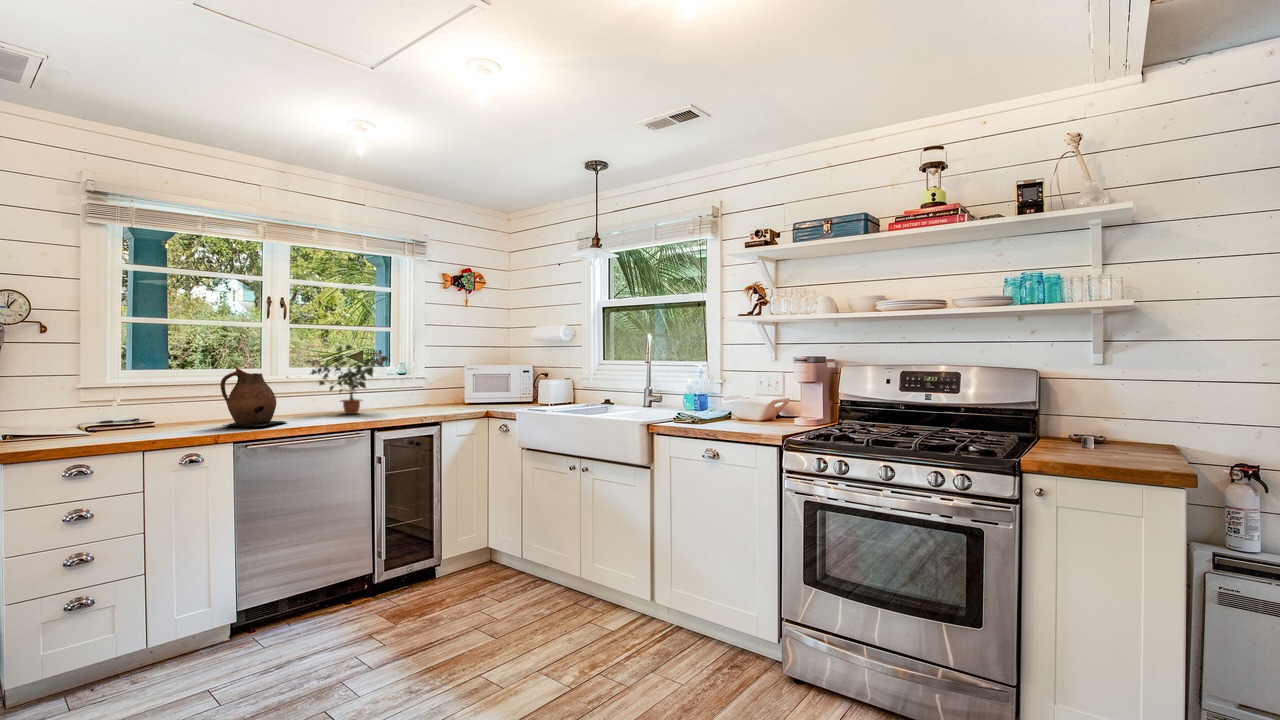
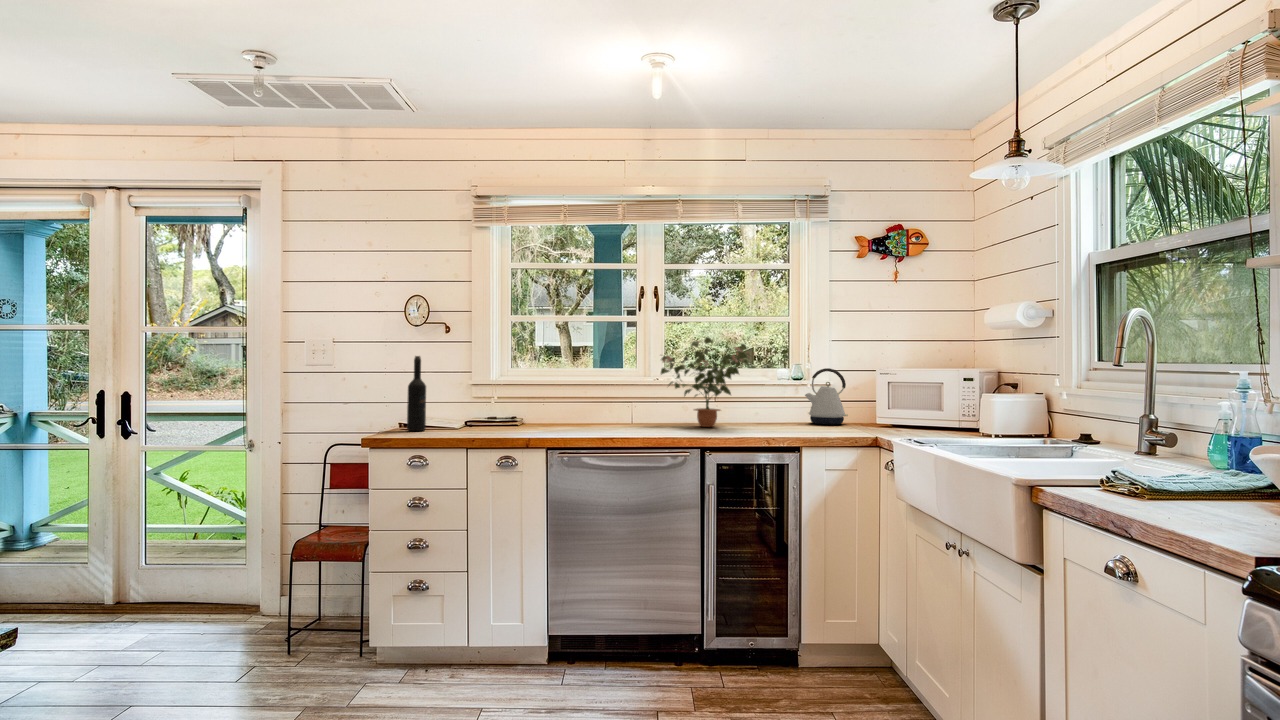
wine bottle: none [51,365,77,444] -> present [407,356,426,431]
kettle: none [413,366,441,405] -> present [805,368,848,424]
ceramic pitcher: present [221,367,287,427] -> none [552,361,616,431]

